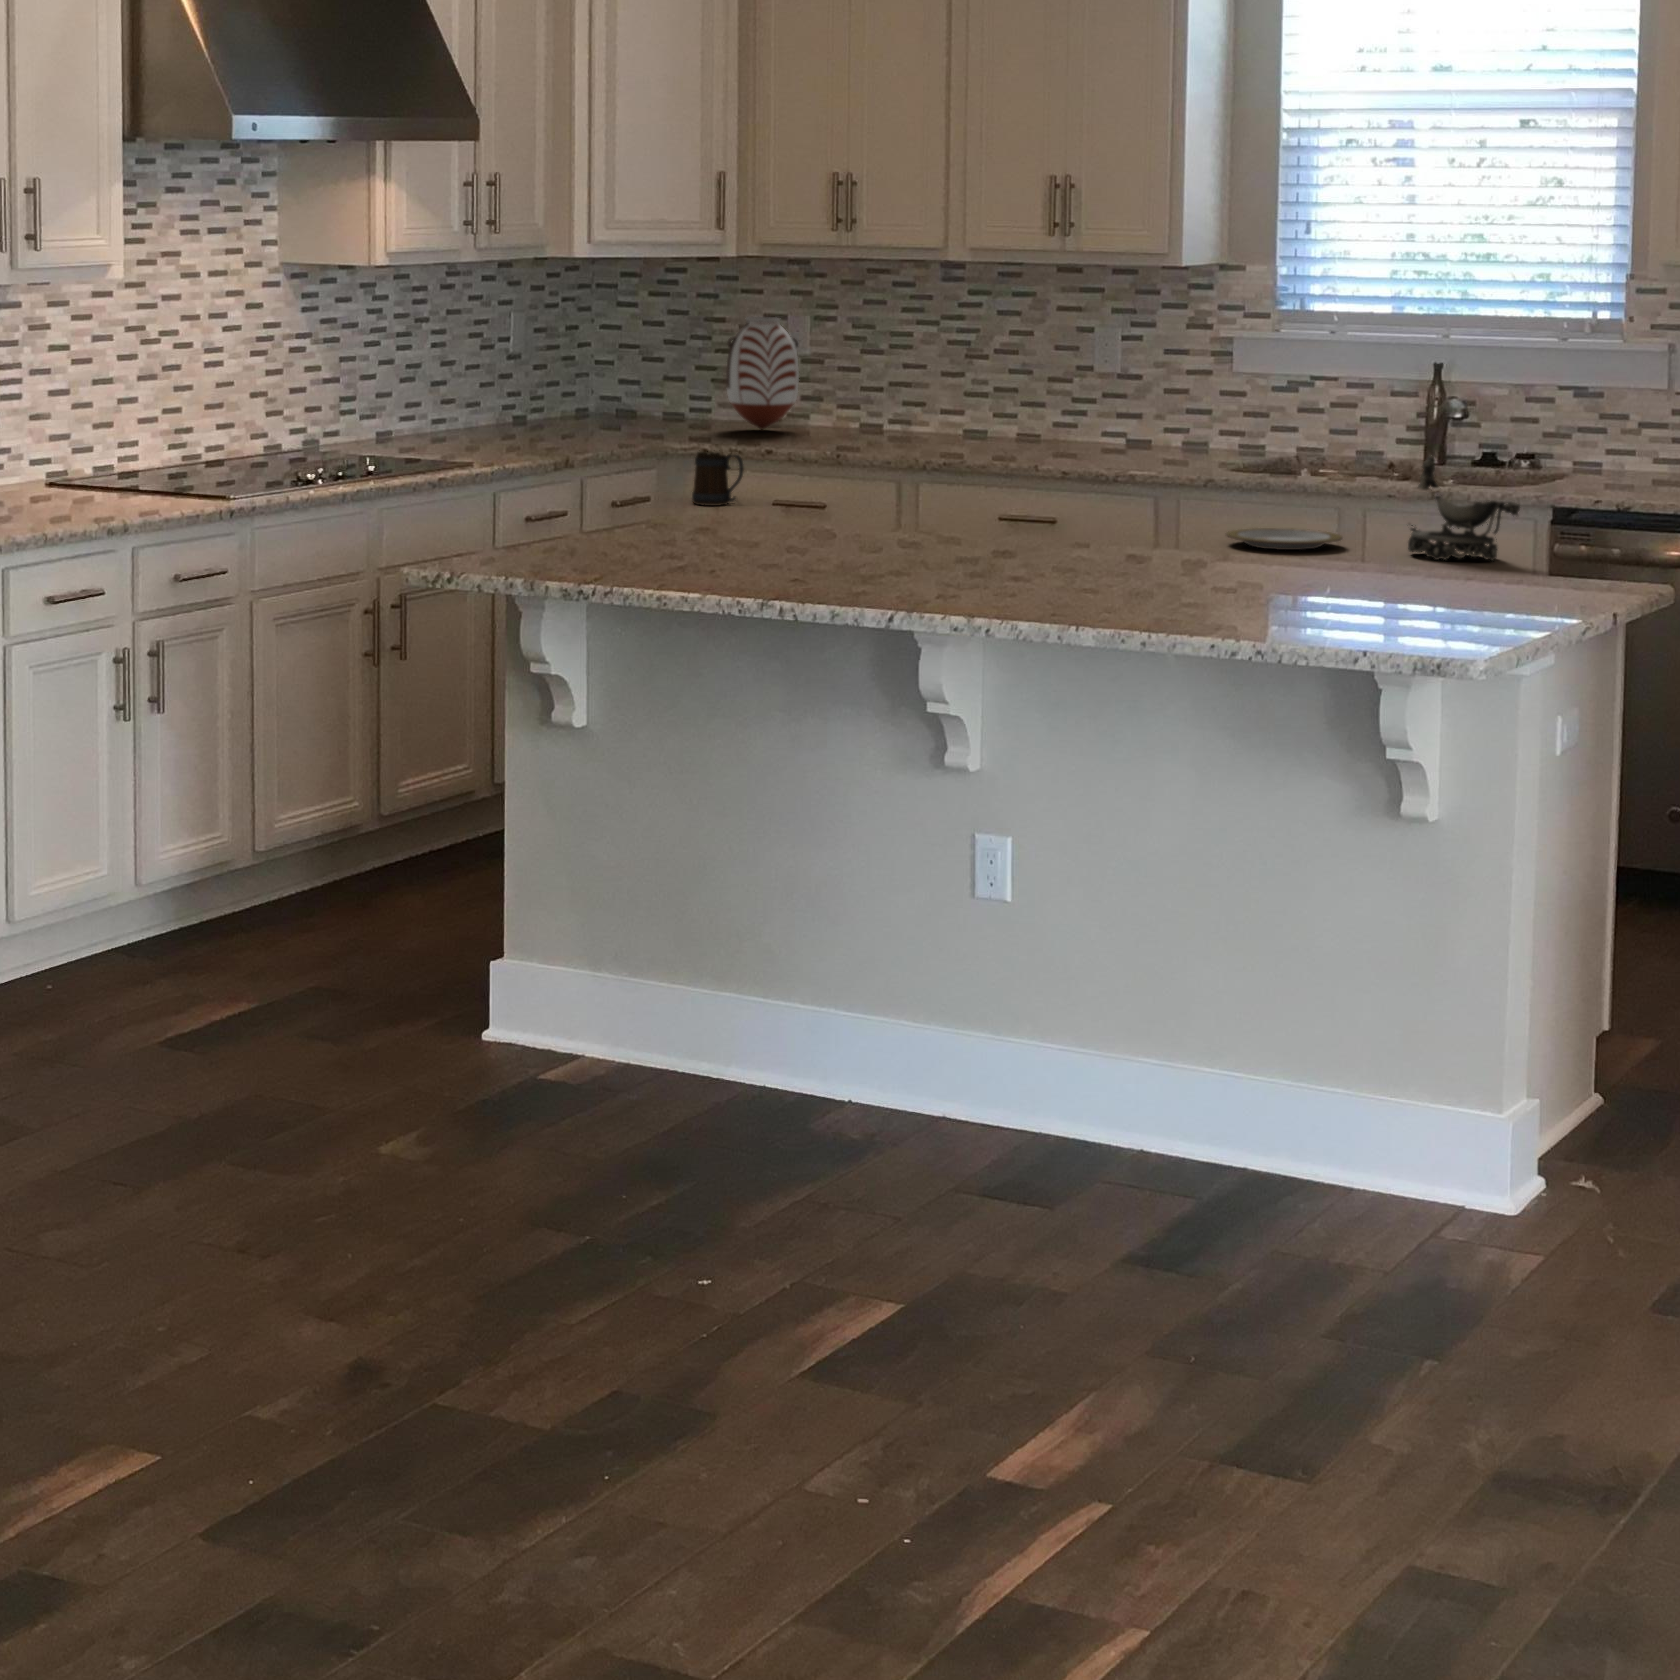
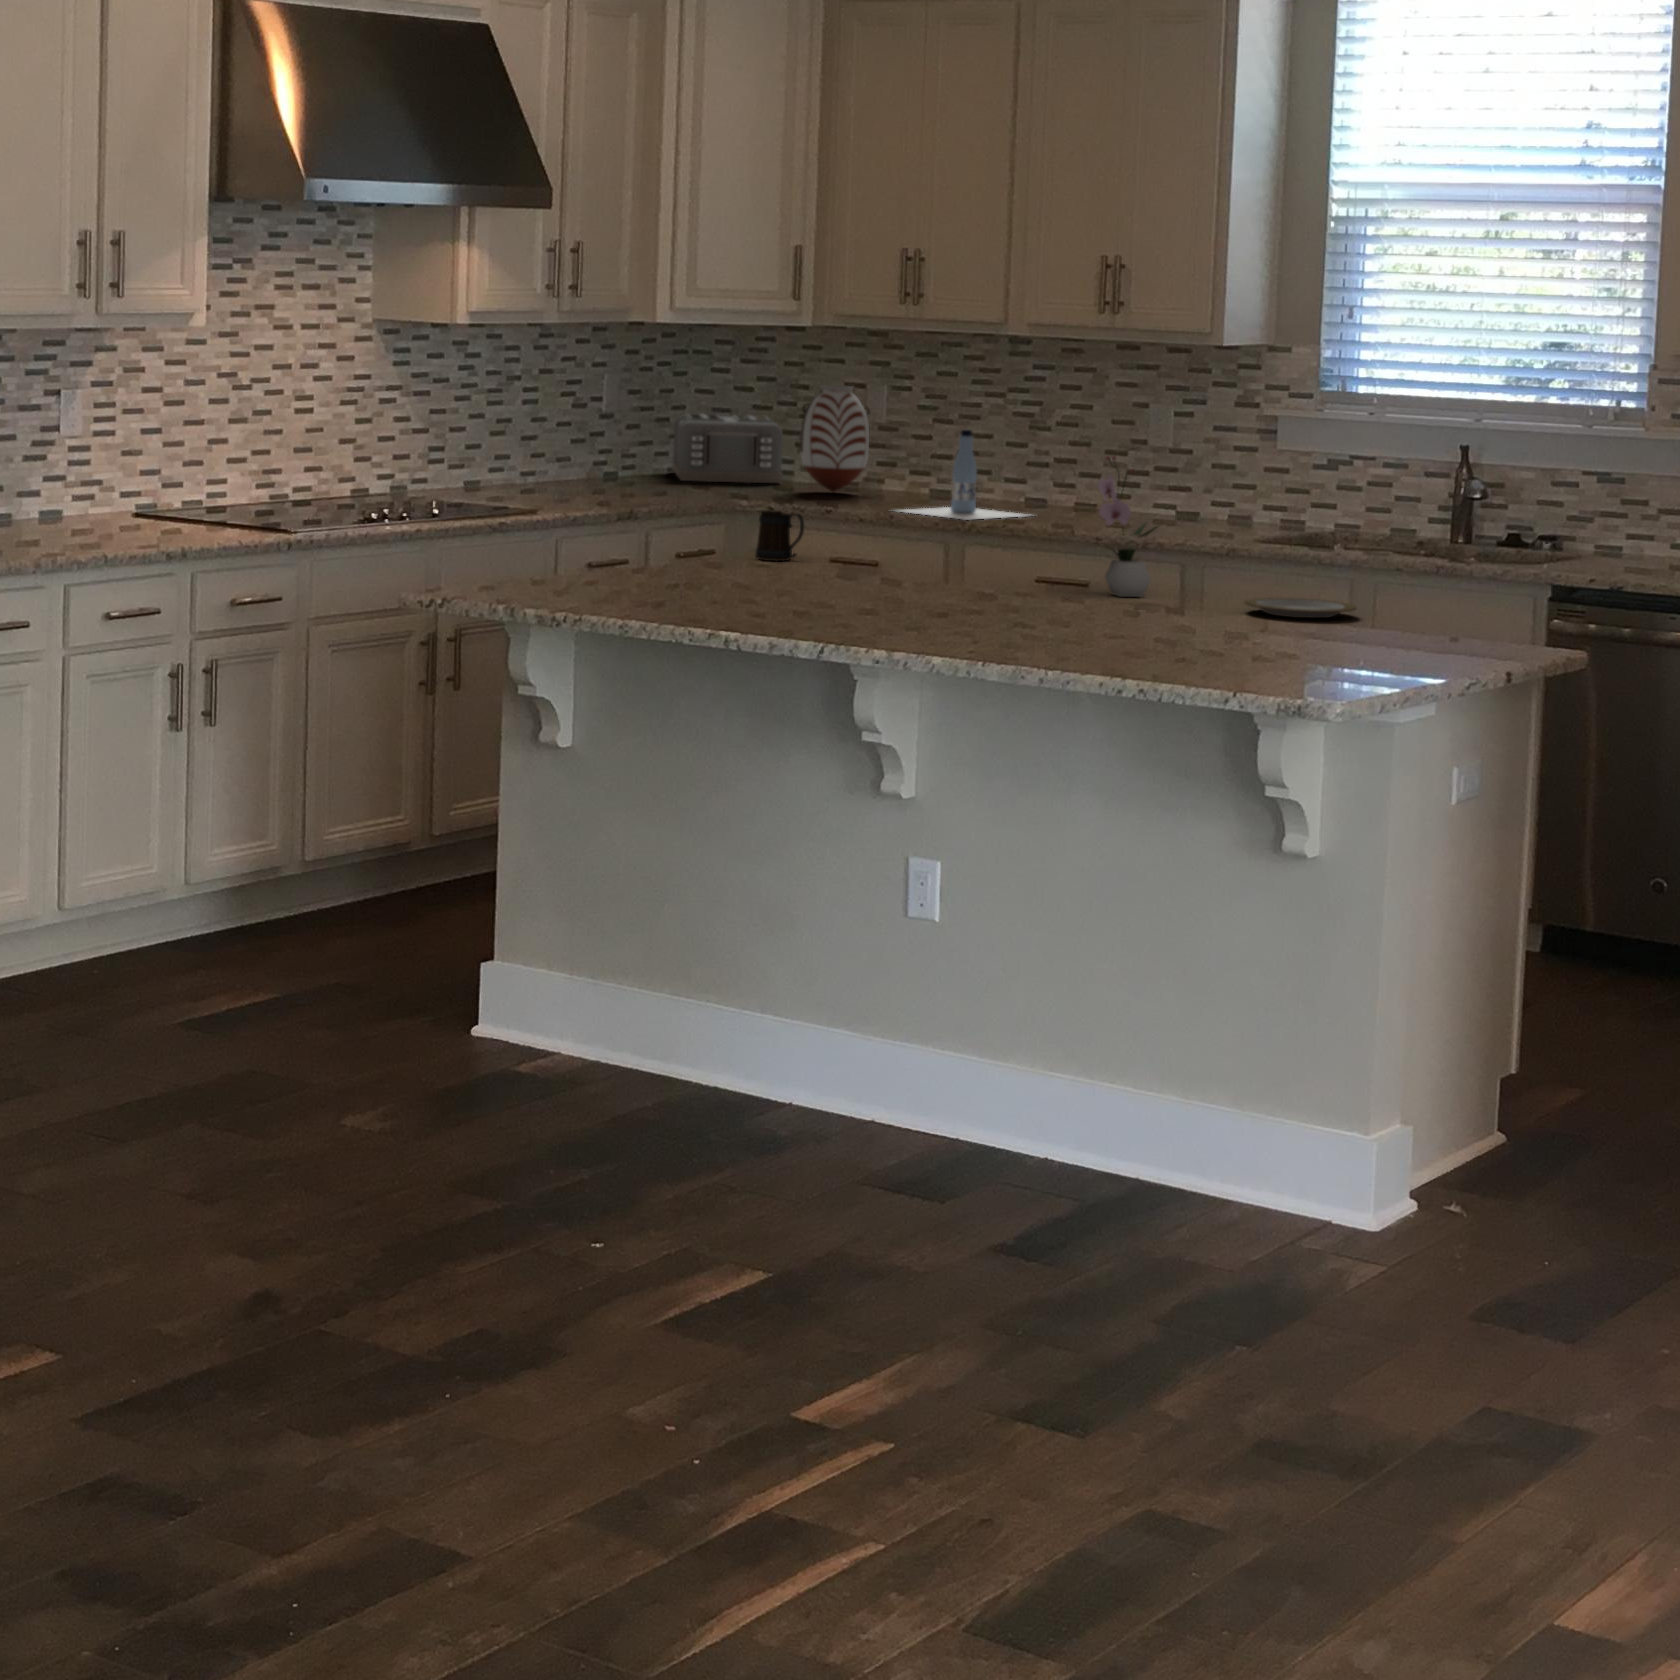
toaster: none [580,350,703,422] -> present [672,413,783,483]
bottle: none [833,361,989,456] -> present [900,430,1027,520]
flower arrangement: none [1064,385,1130,533] -> present [1098,456,1157,597]
decorative bowl: present [1408,455,1520,561] -> none [1415,531,1520,635]

